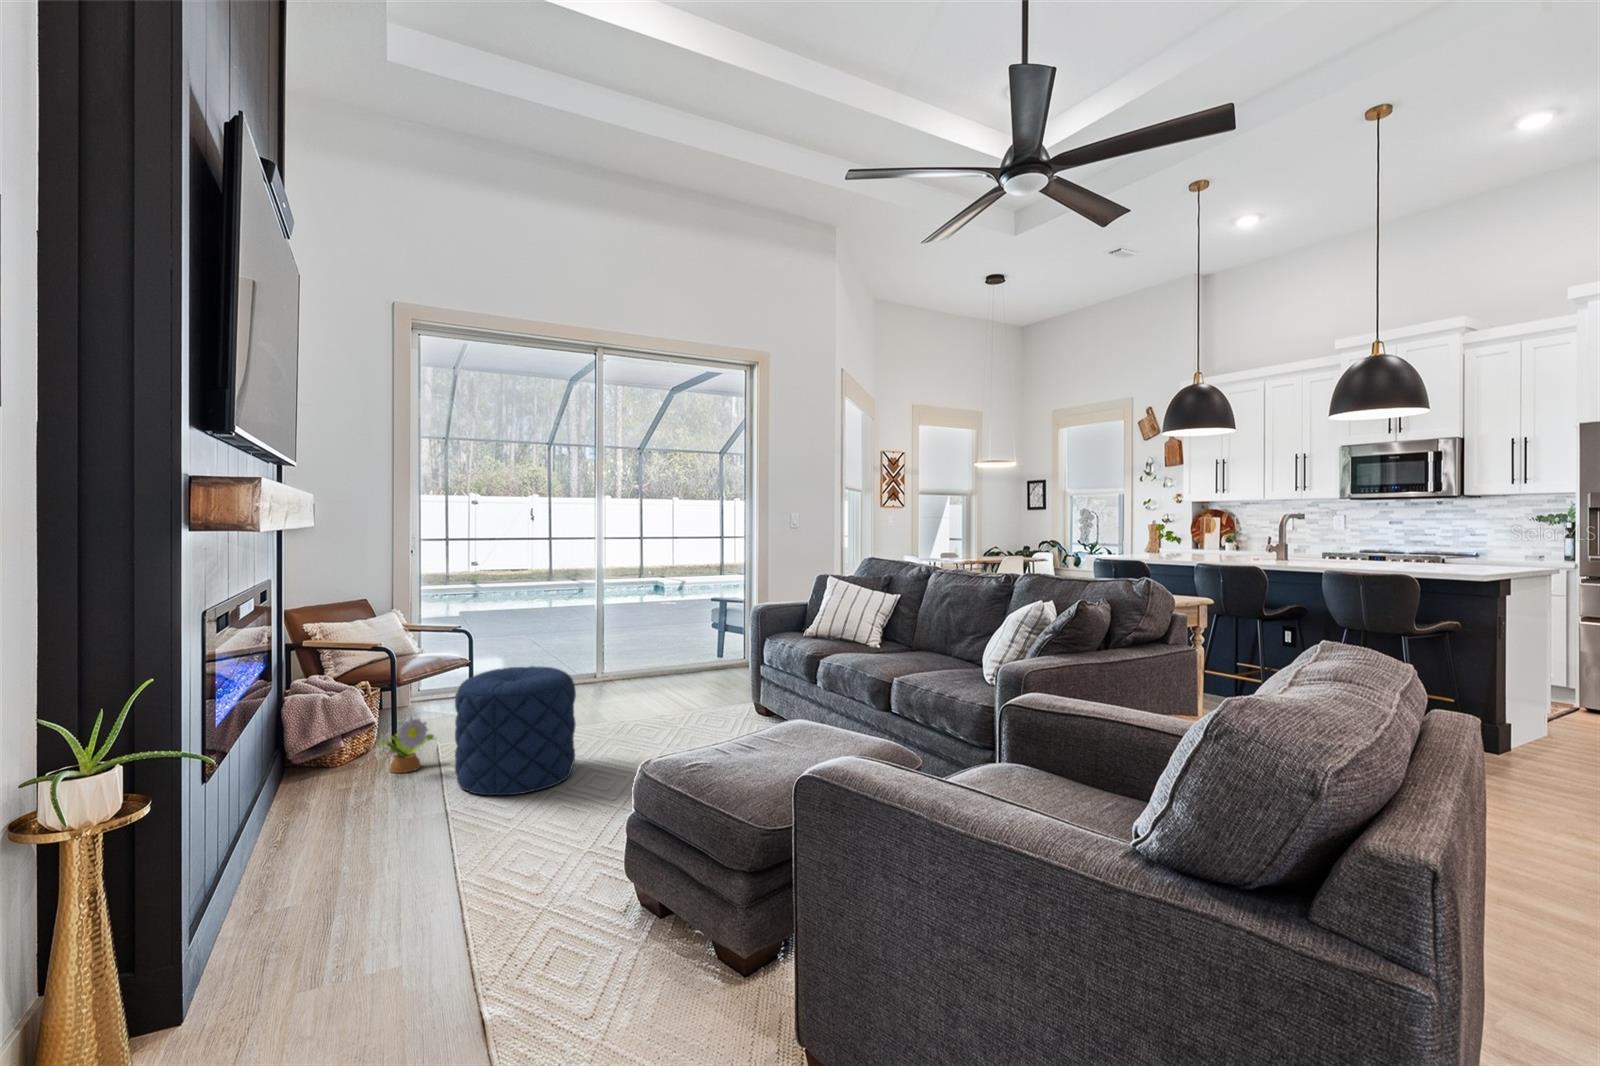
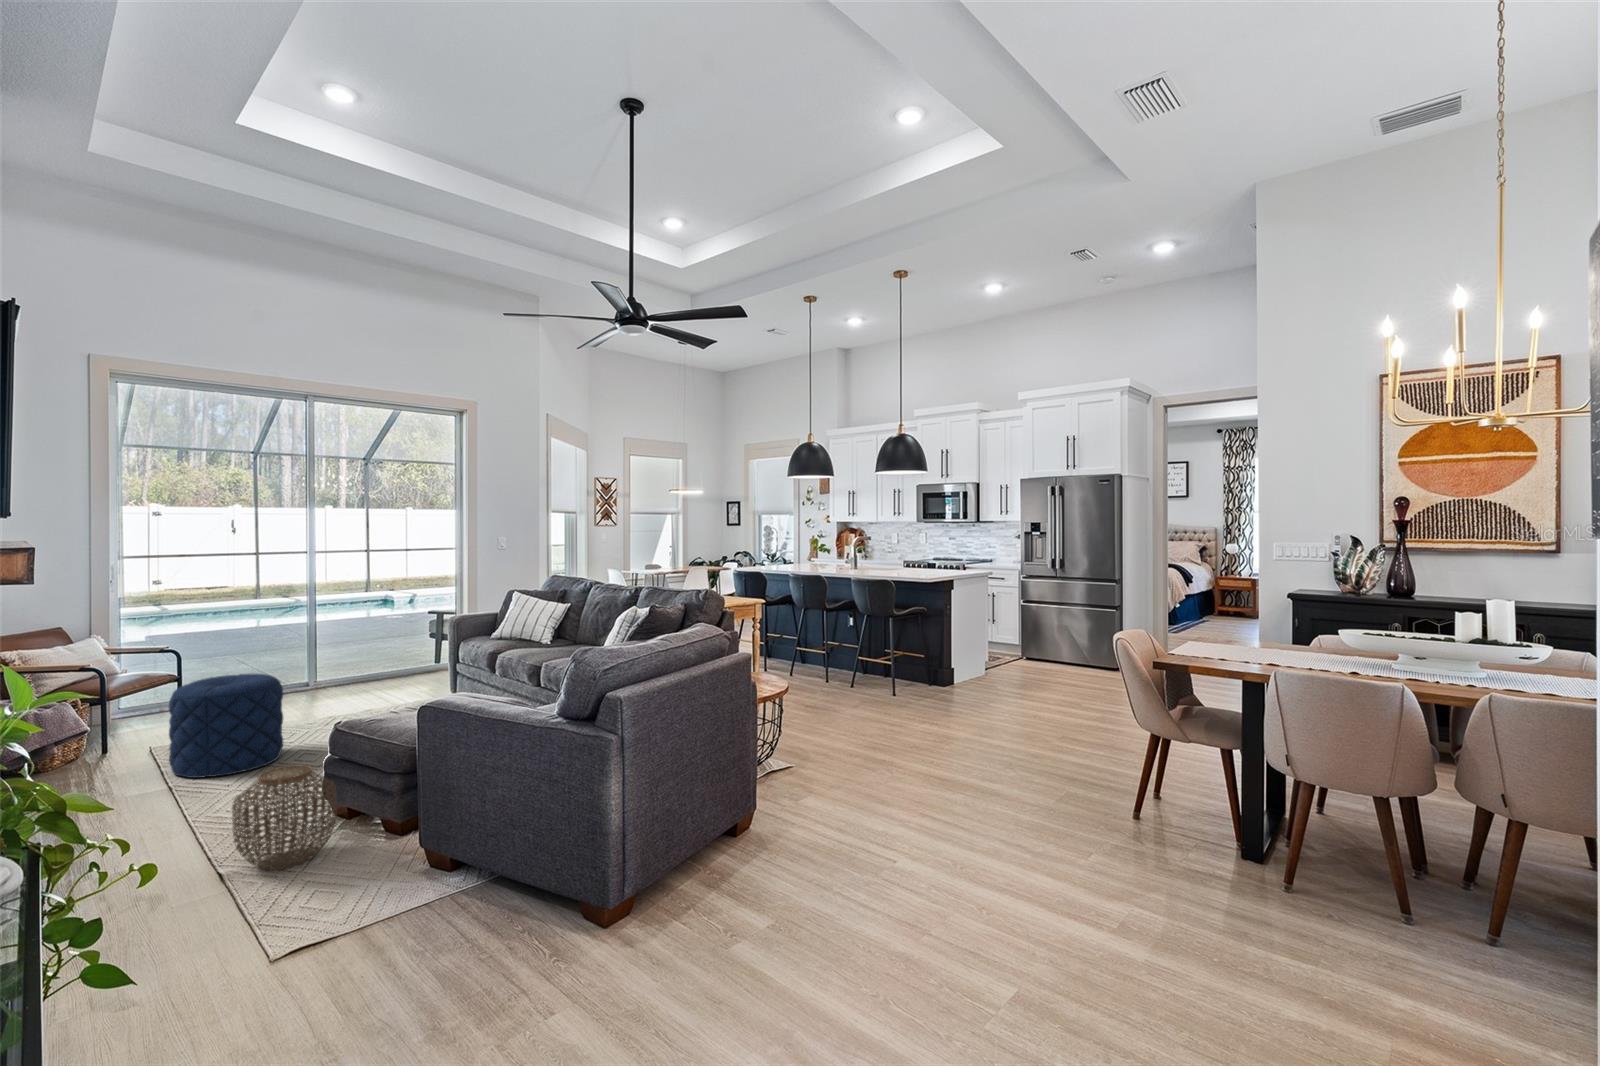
decorative plant: present [378,718,434,773] -> none [87,723,150,771]
woven basket: none [522,823,659,992] -> present [232,765,337,870]

